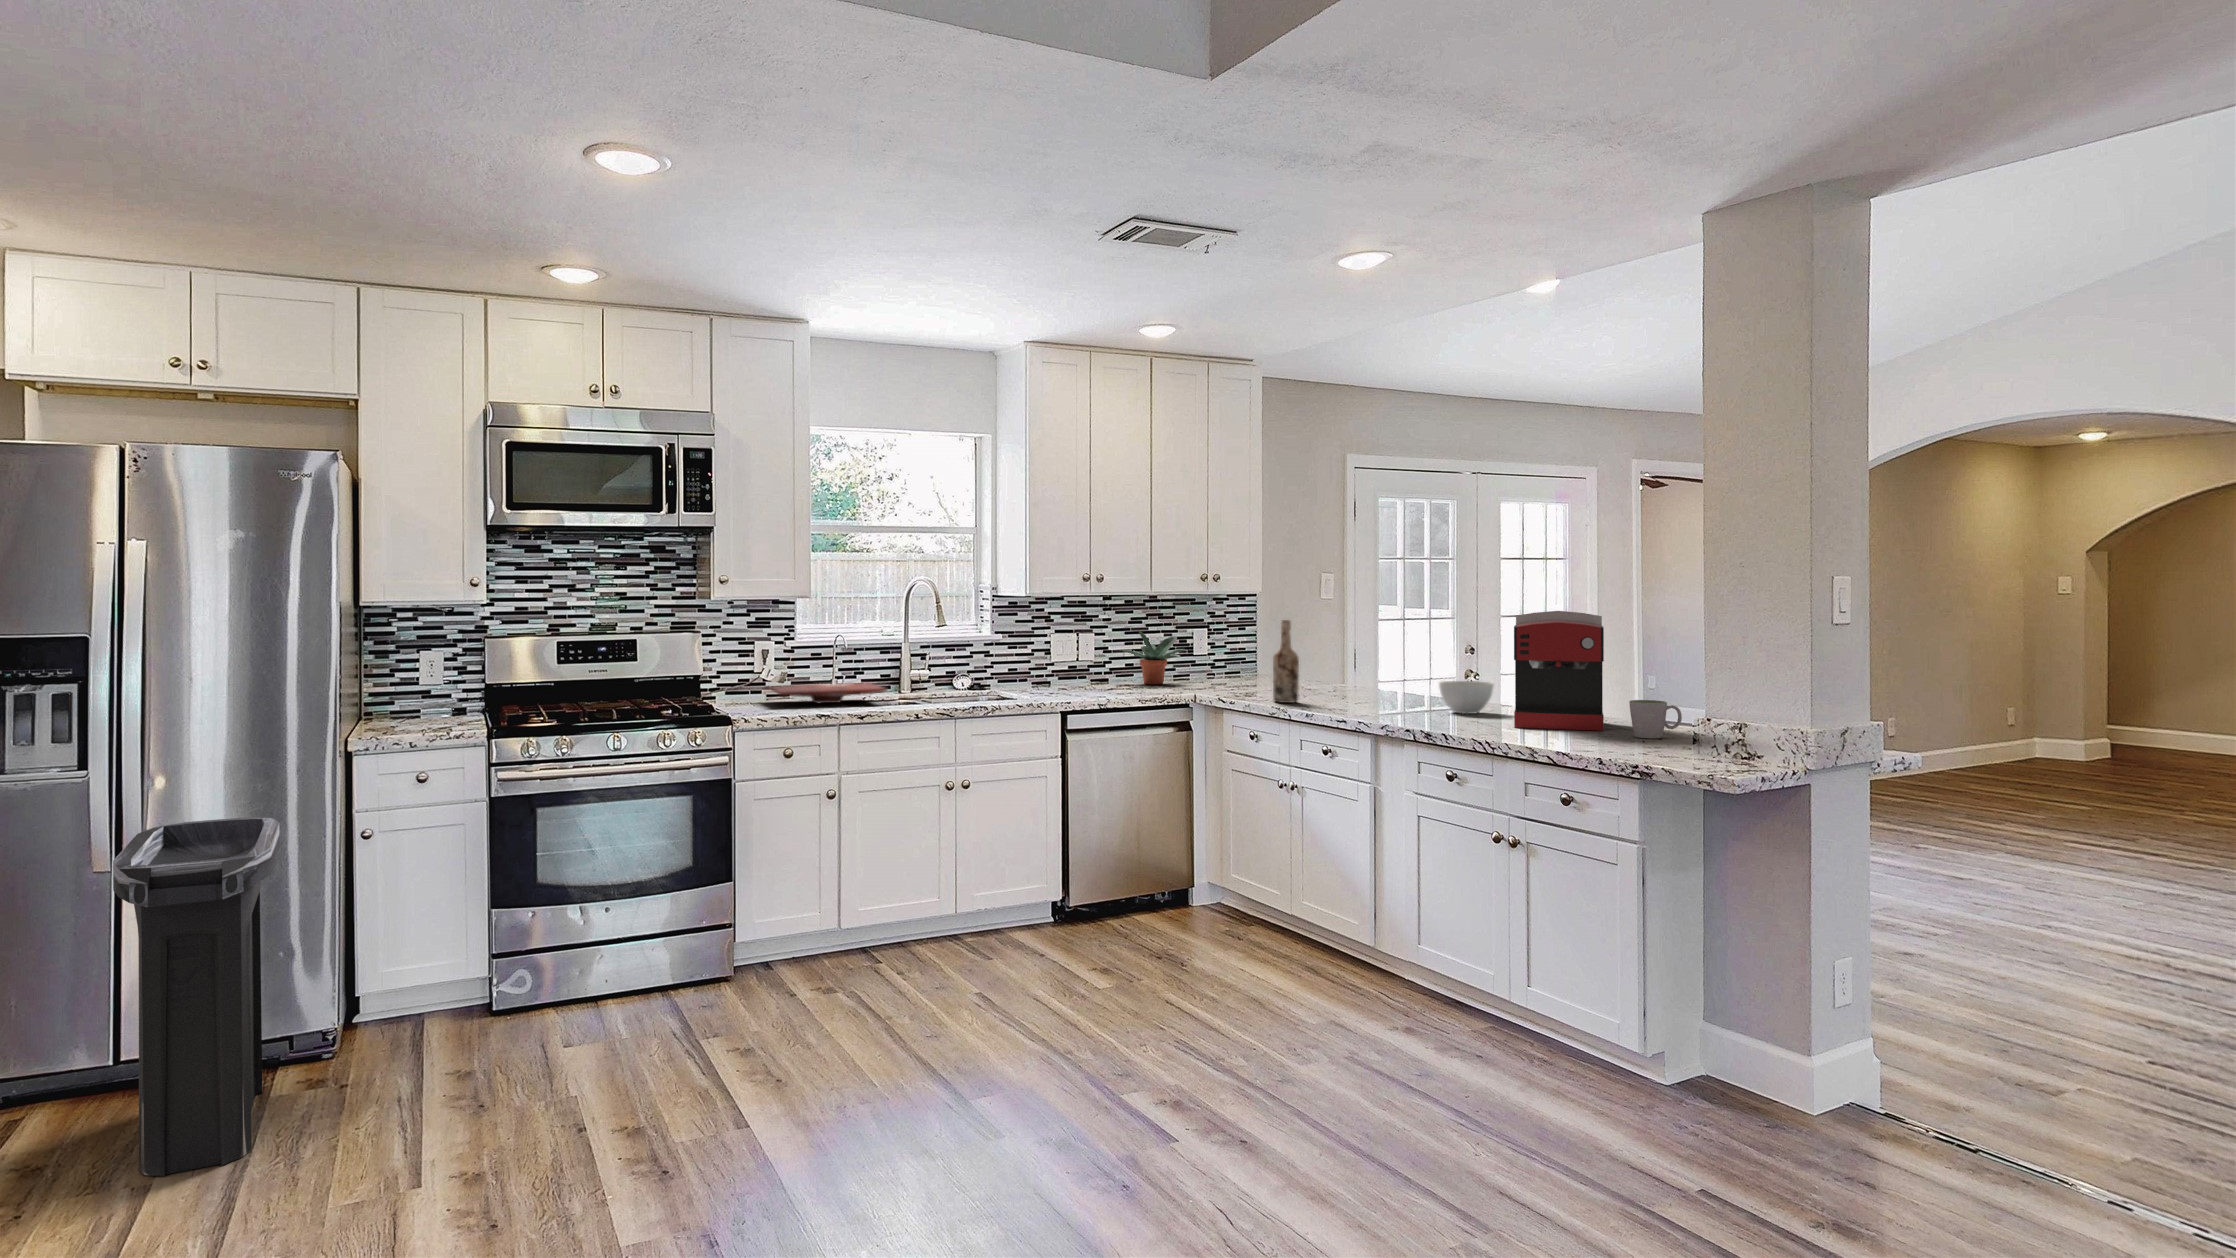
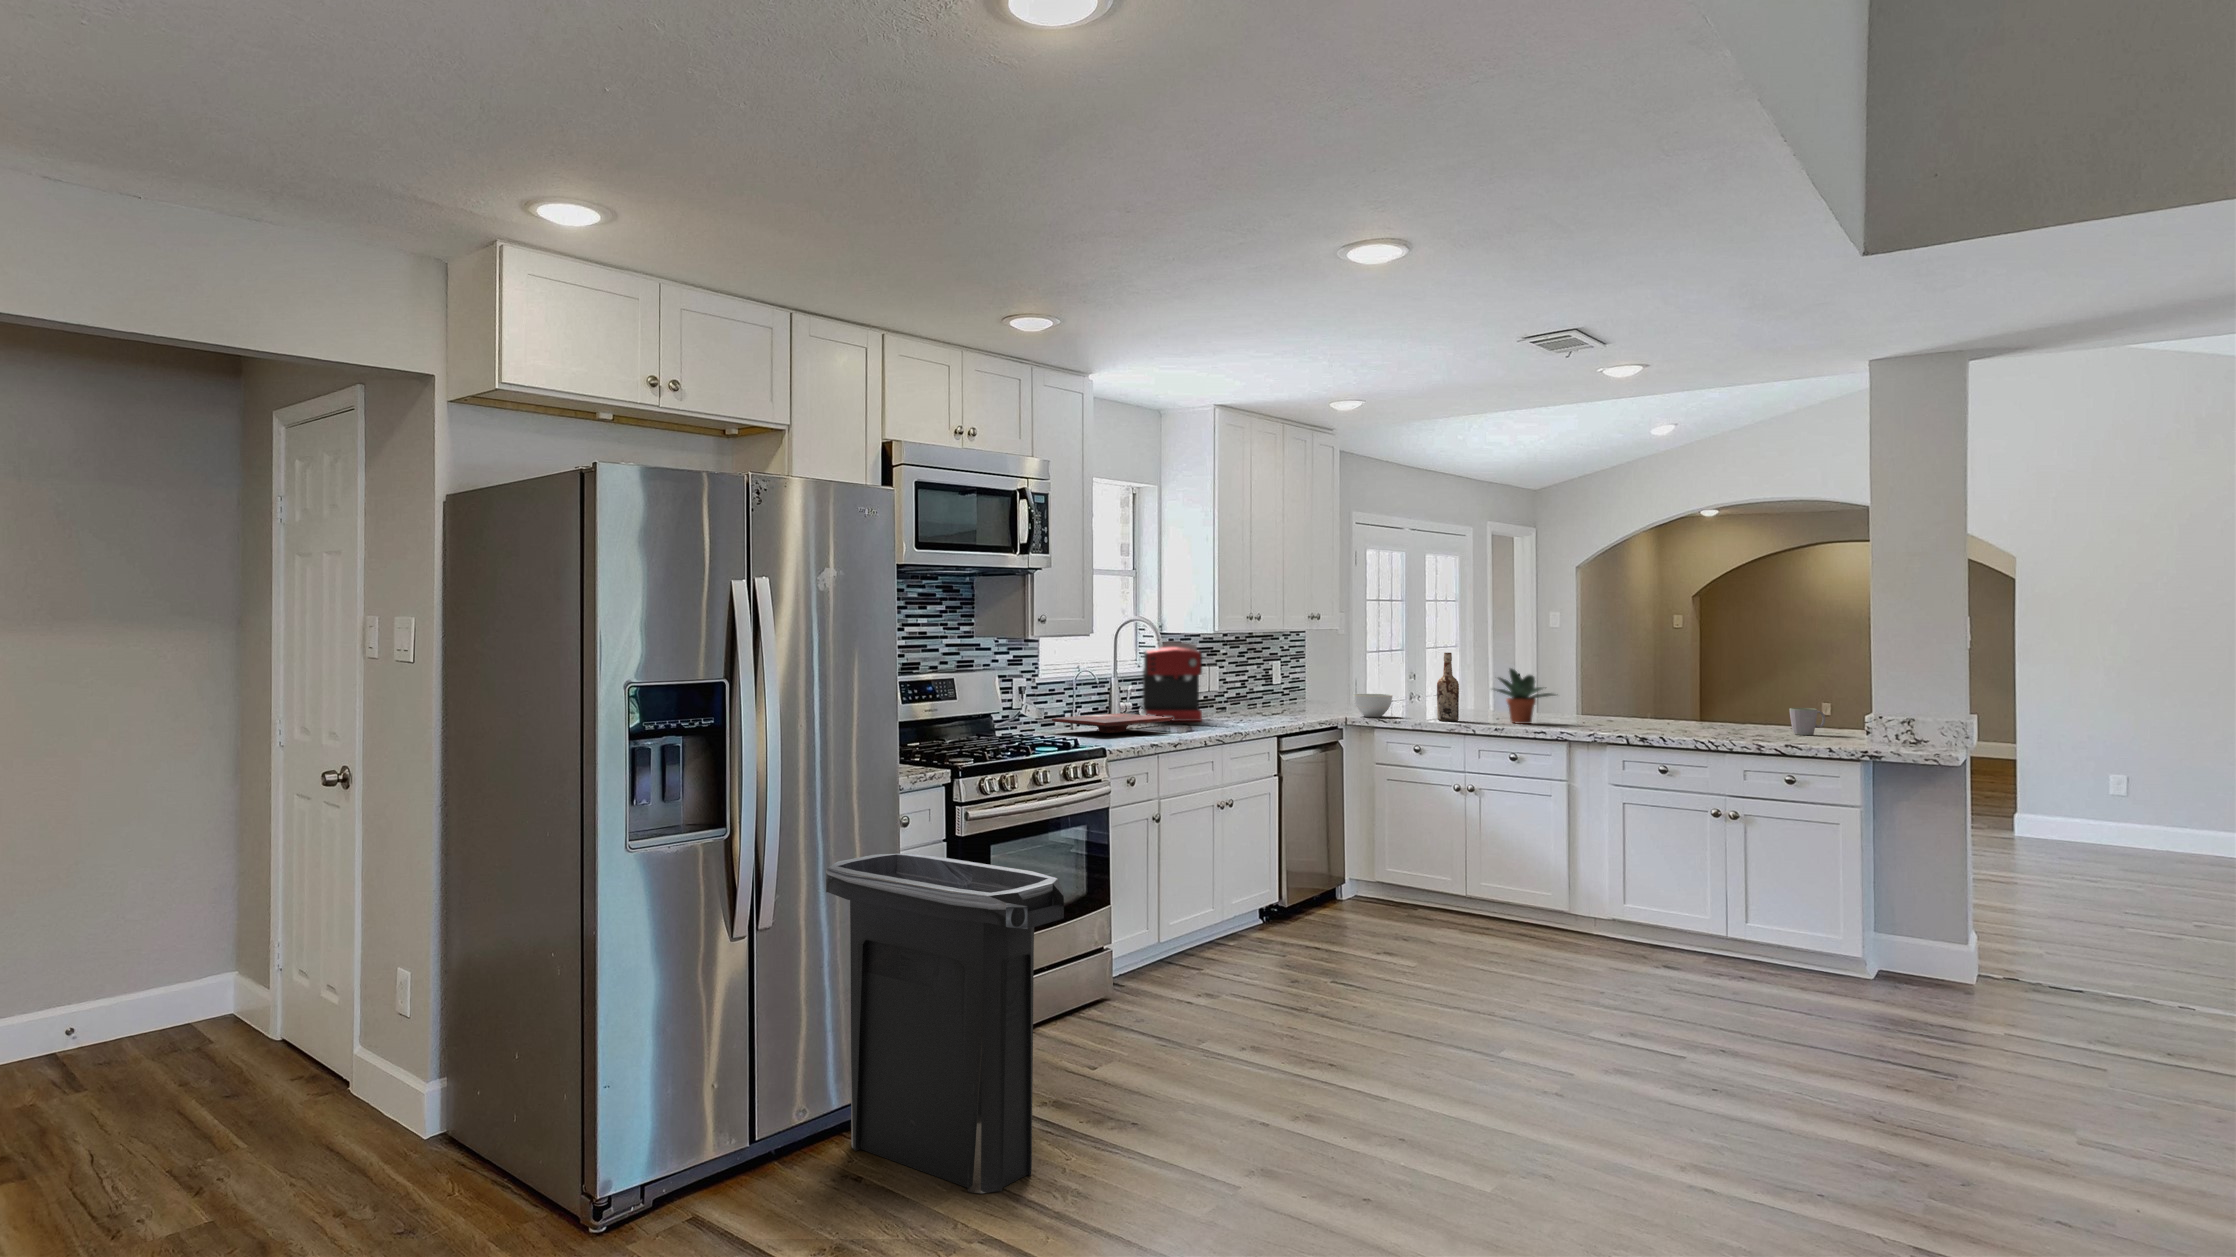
coffee maker: present [1514,611,1604,731] -> present [1141,641,1202,721]
potted plant: present [1122,630,1186,684] -> present [1495,669,1555,724]
bowl: present [1439,681,1493,714] -> present [1353,694,1392,717]

